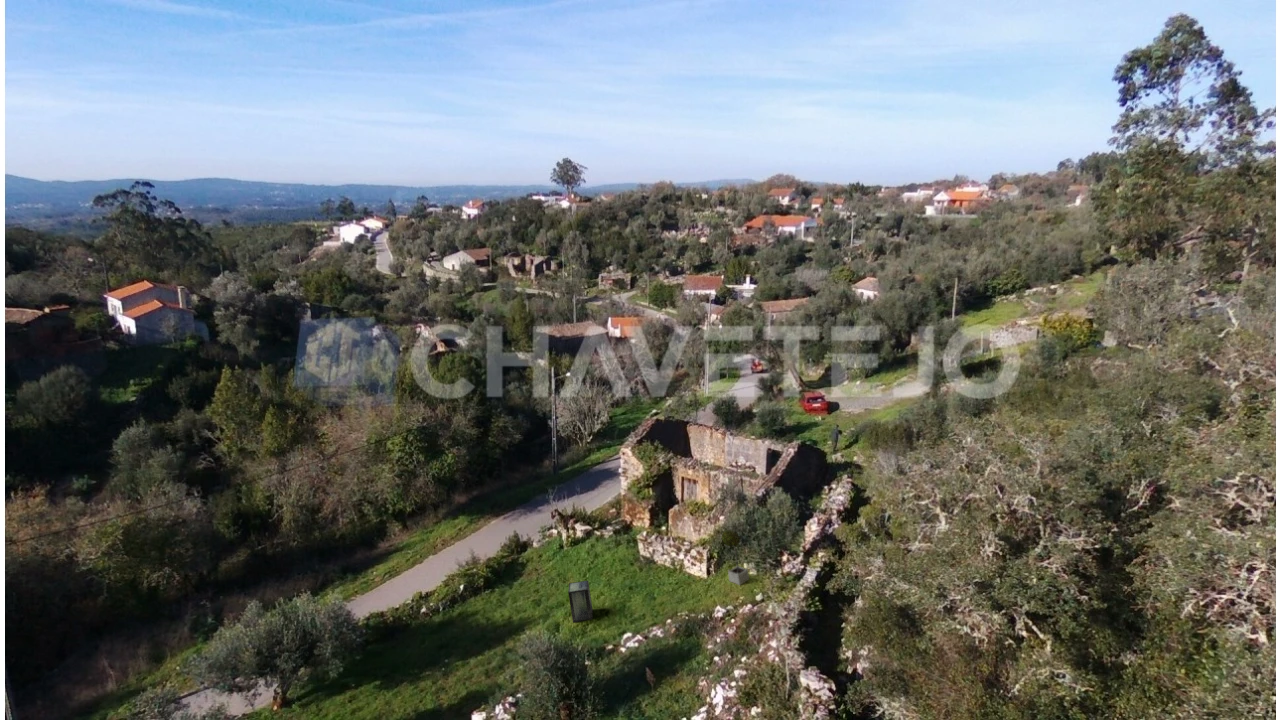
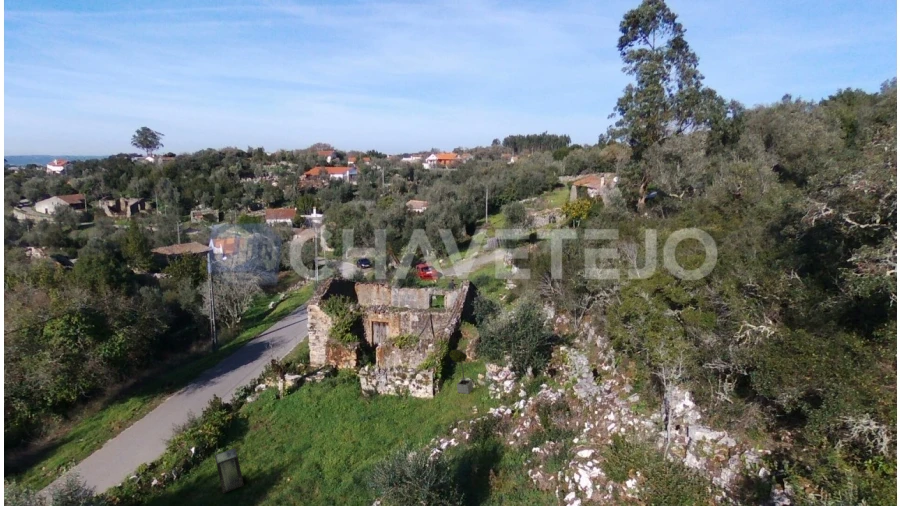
storage box: present [568,581,593,622] -> present [215,448,244,493]

